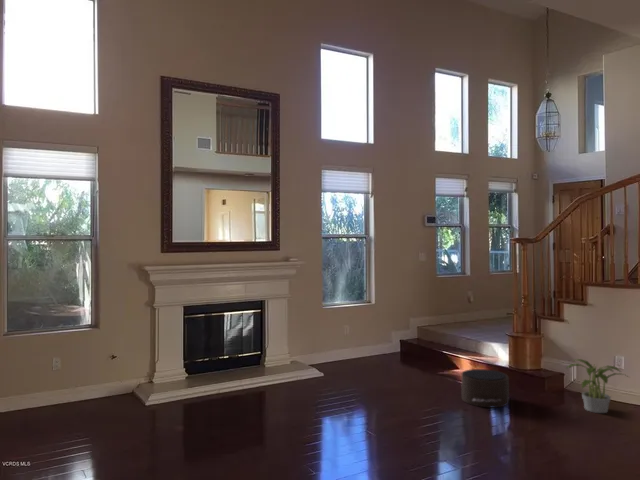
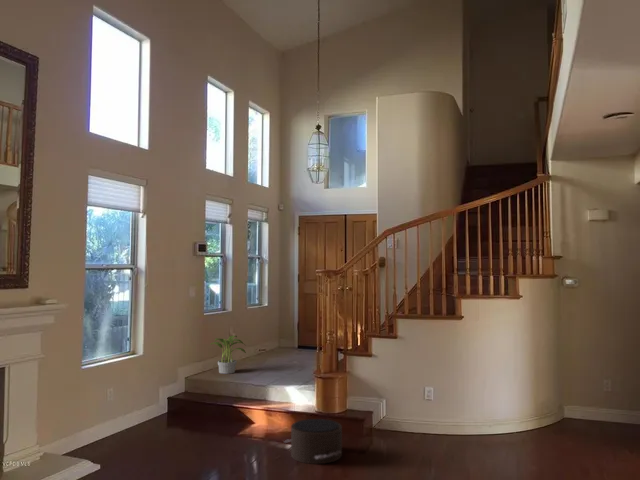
potted plant: present [568,359,619,413] -> present [211,336,246,374]

